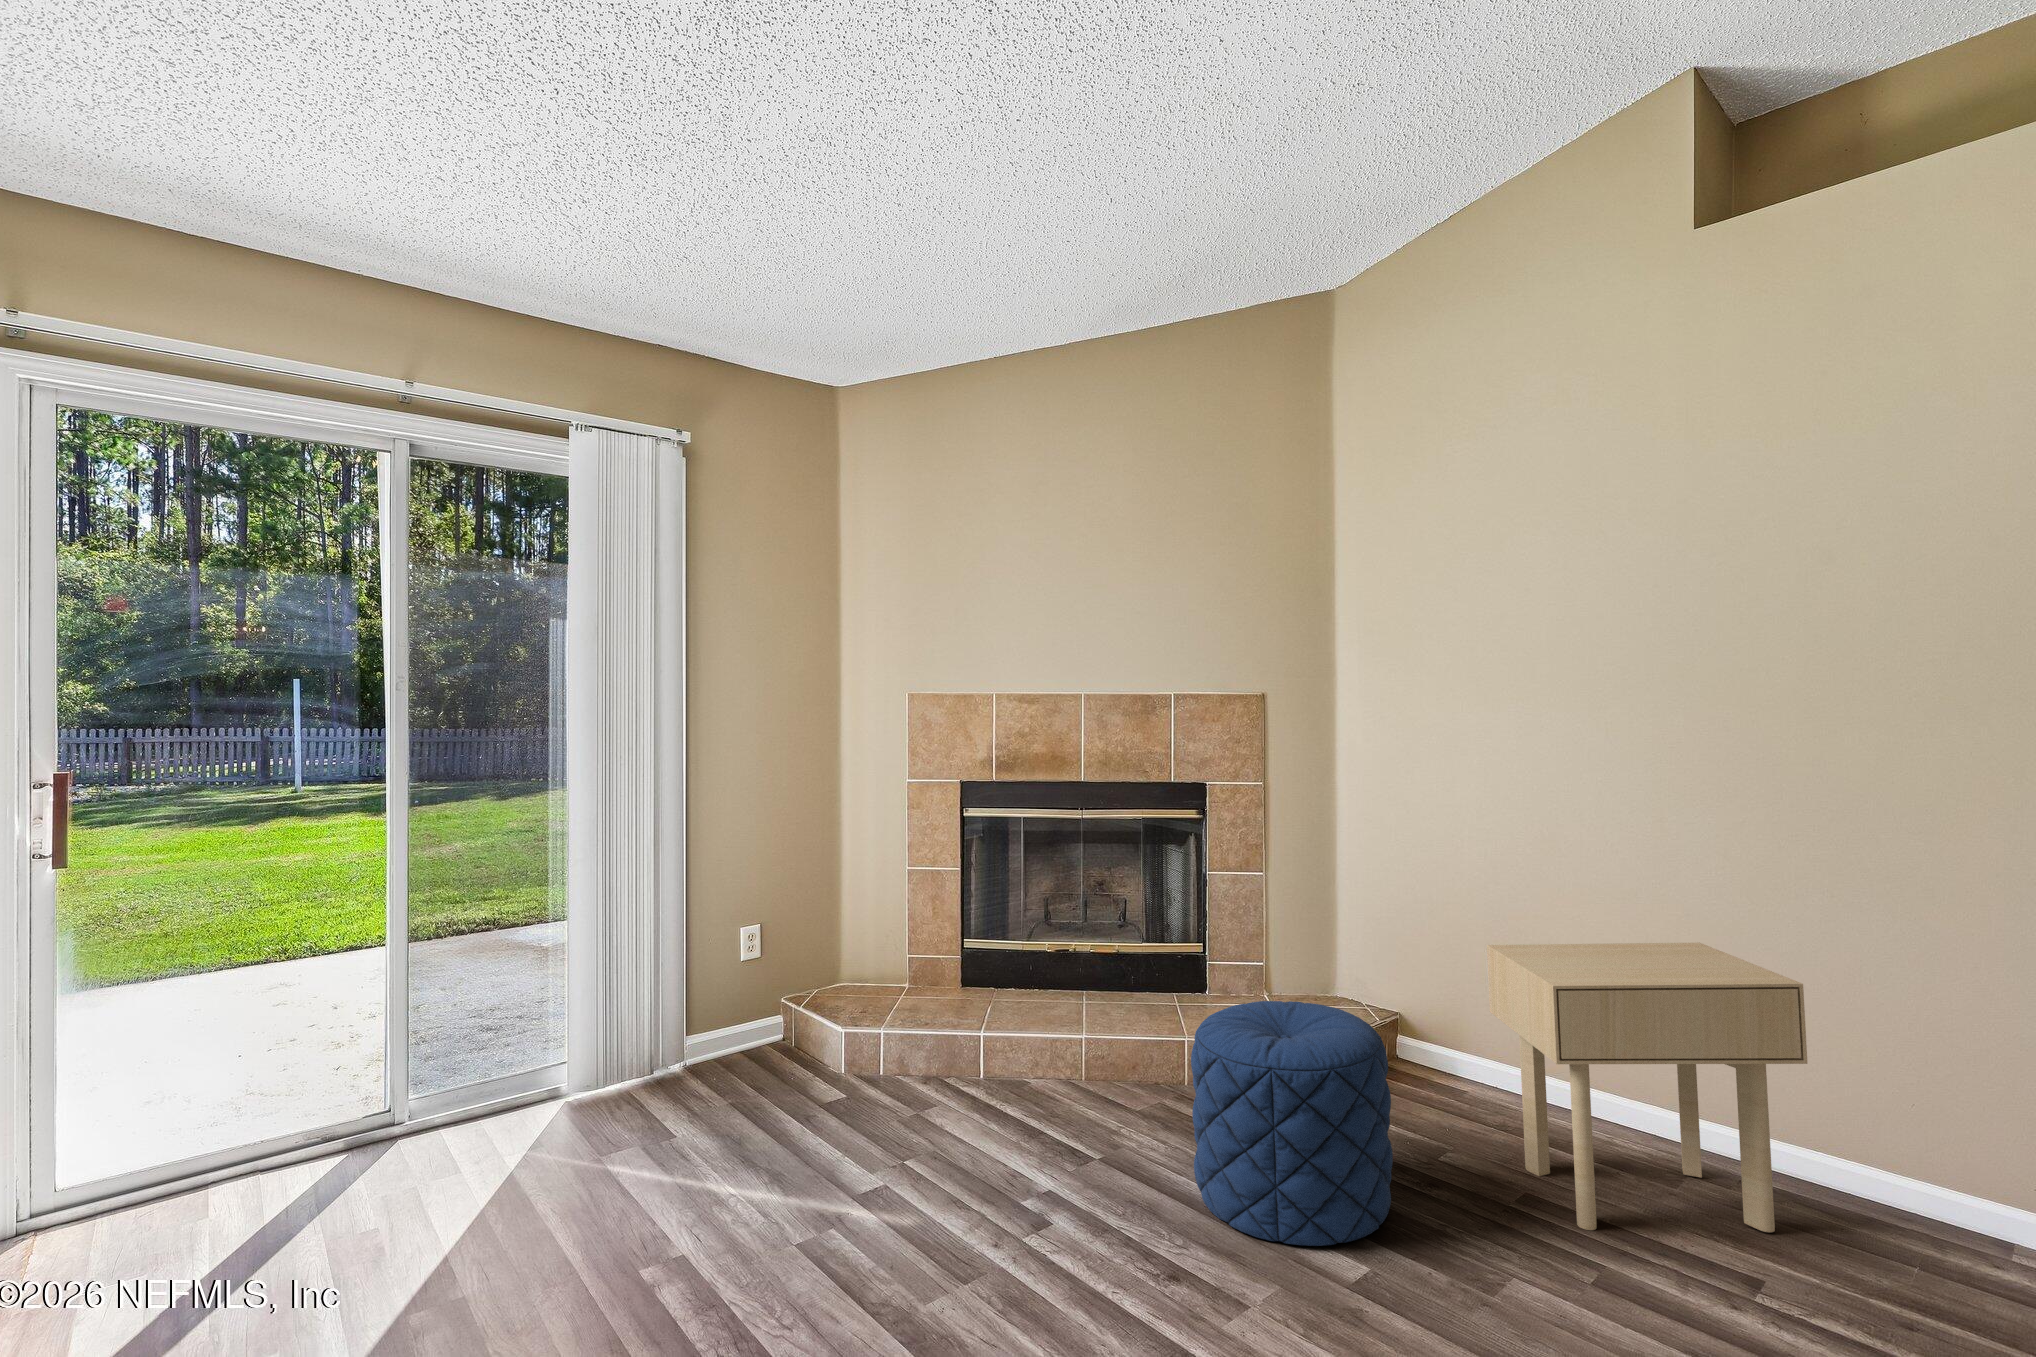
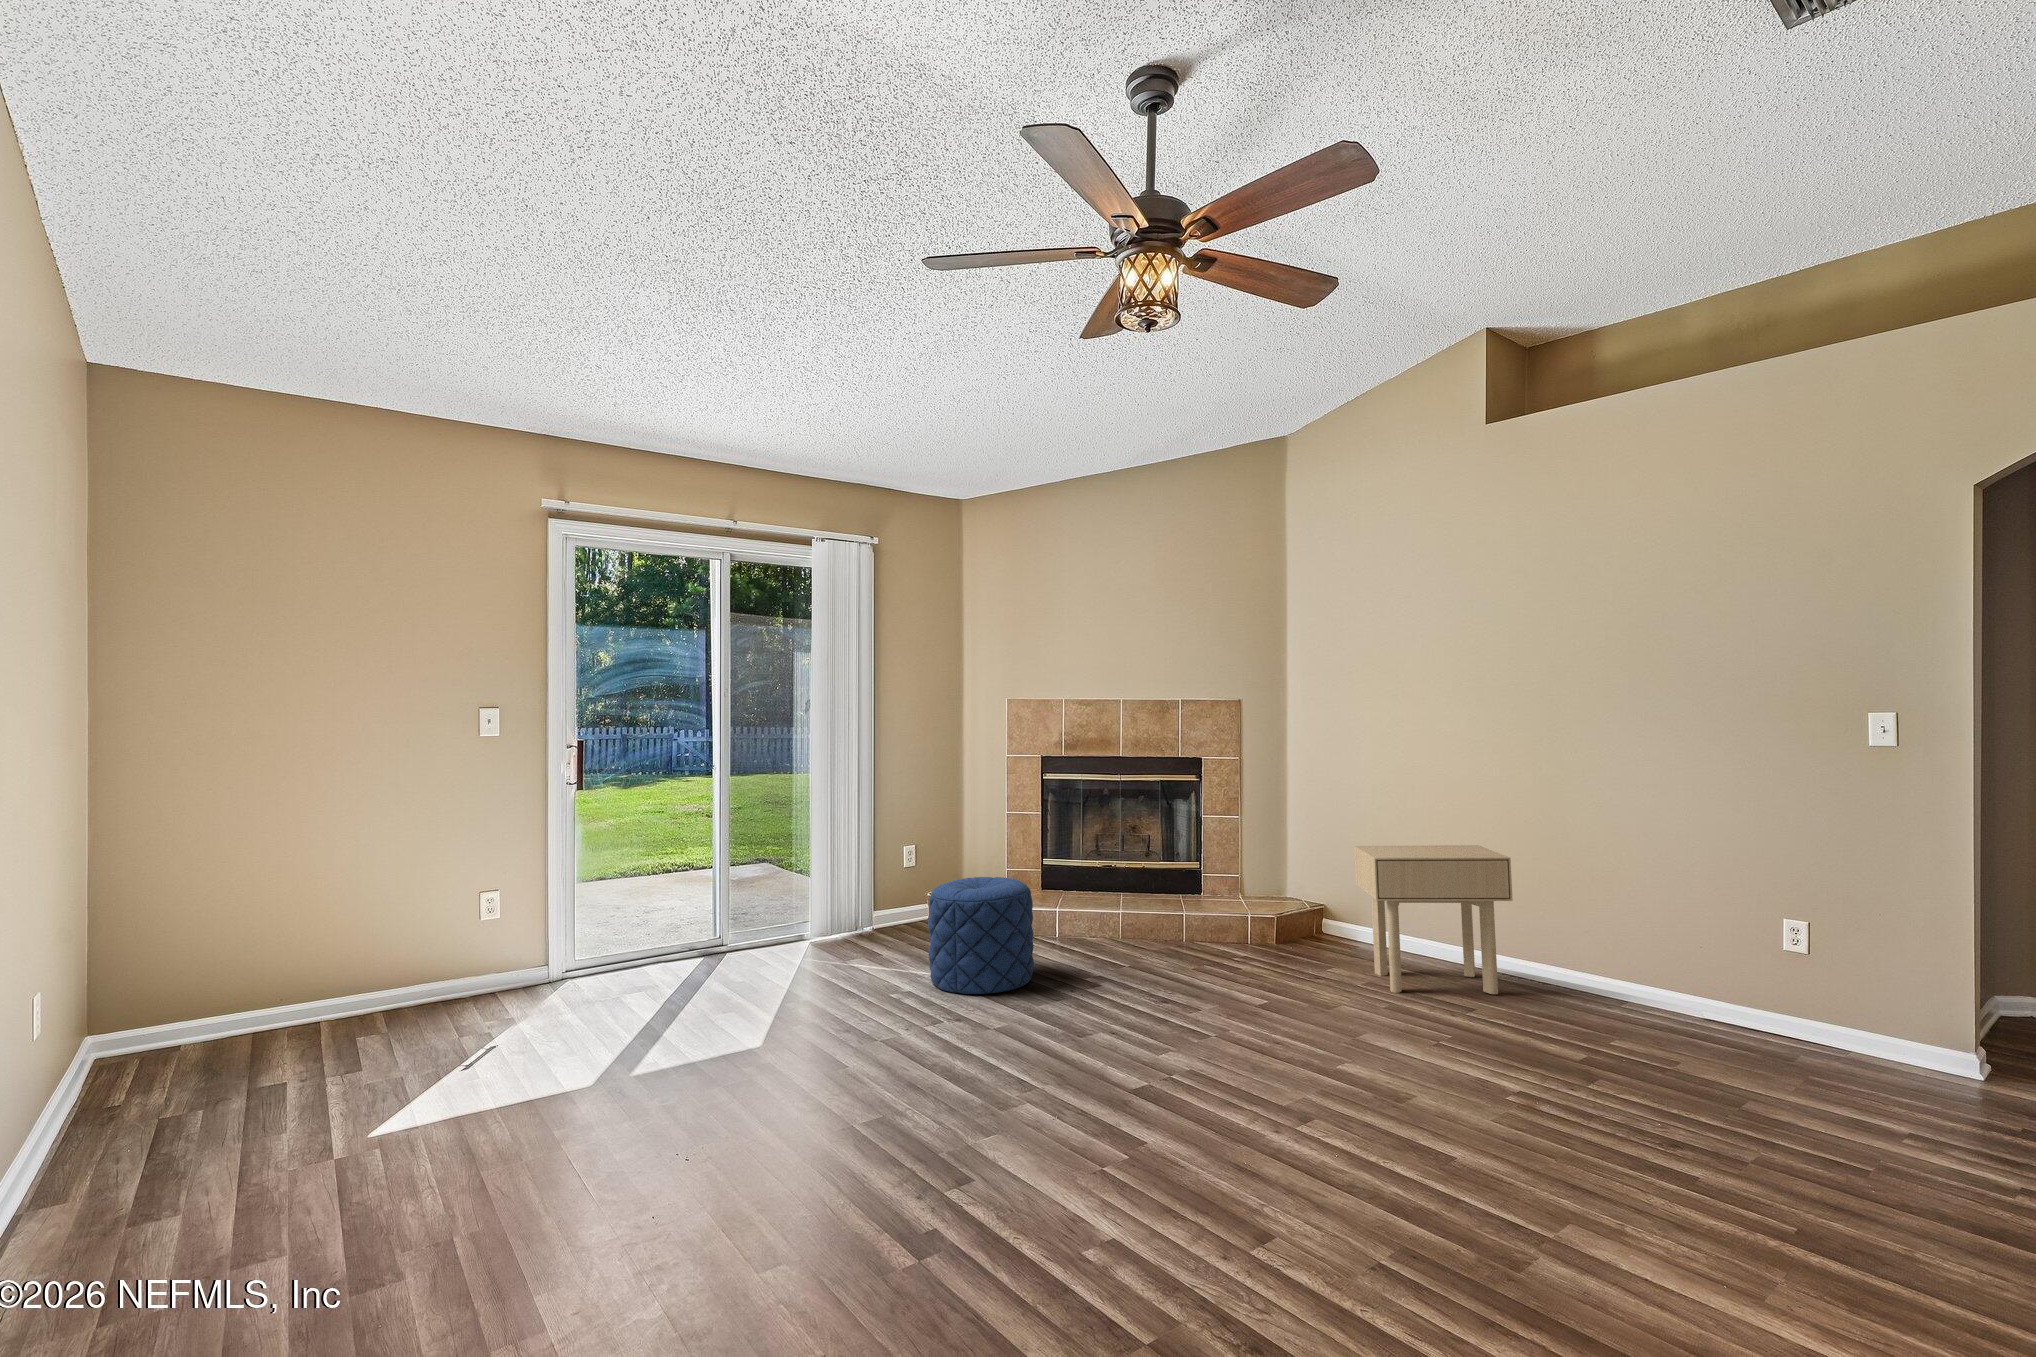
pouf: present [1191,1001,1393,1246] -> present [928,877,1034,994]

